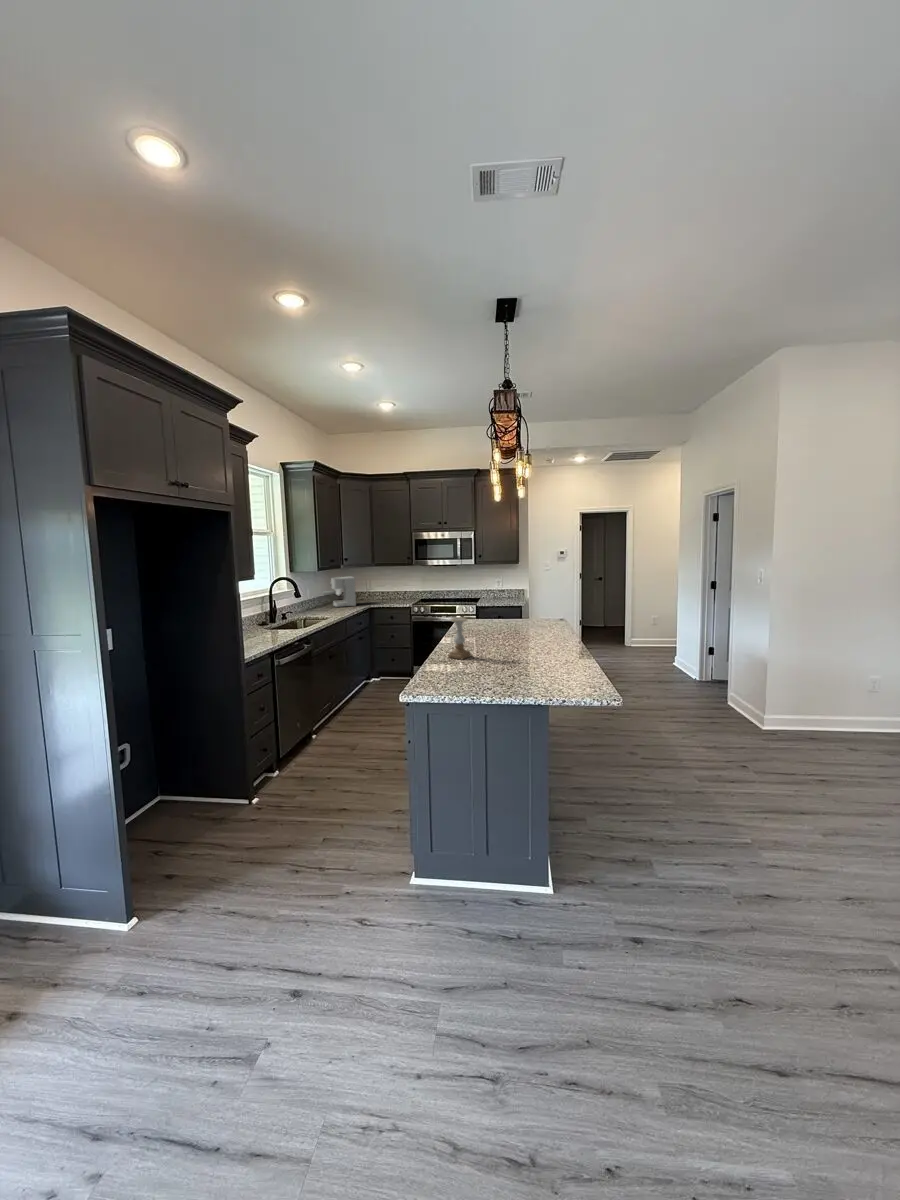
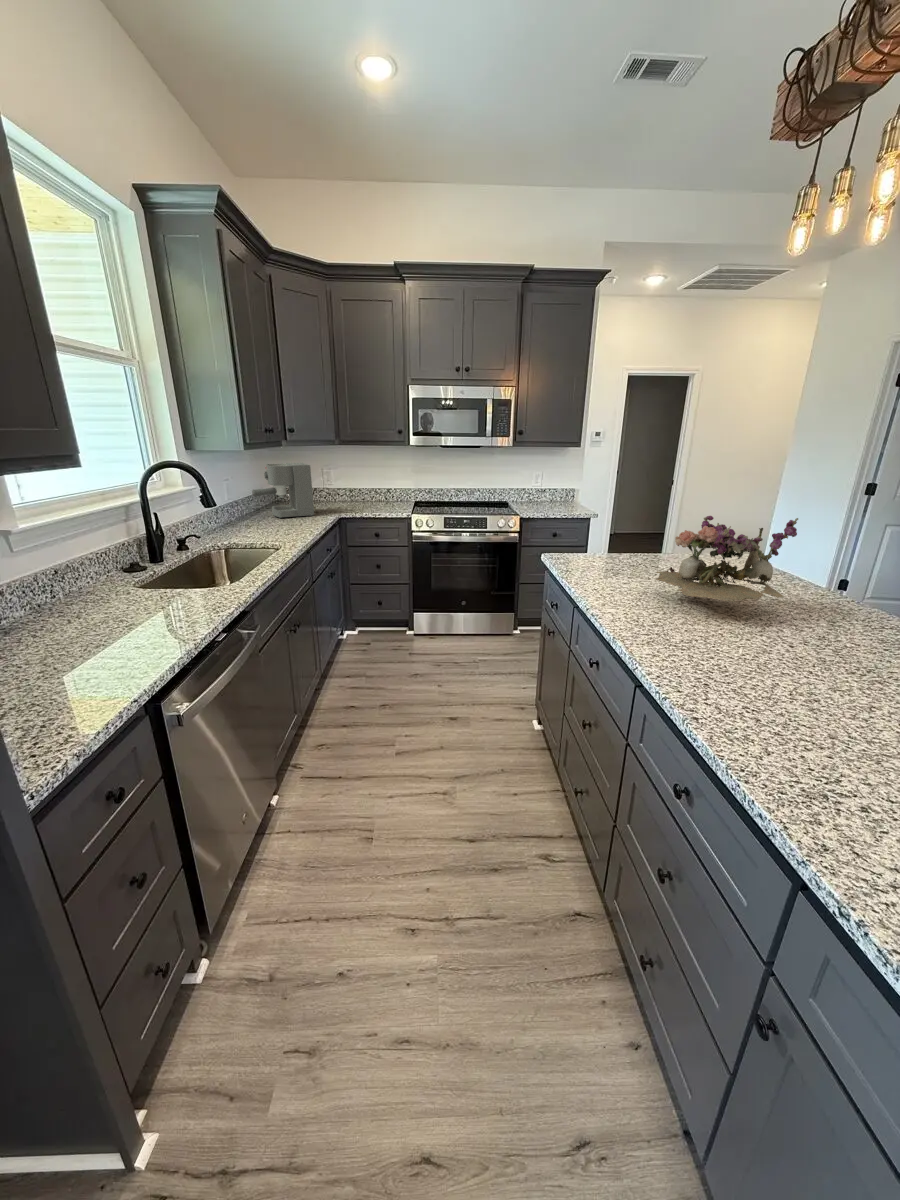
flower arrangement: none [477,595,523,633] -> present [655,516,798,603]
candle holder: present [448,618,471,659] -> none [771,615,879,764]

